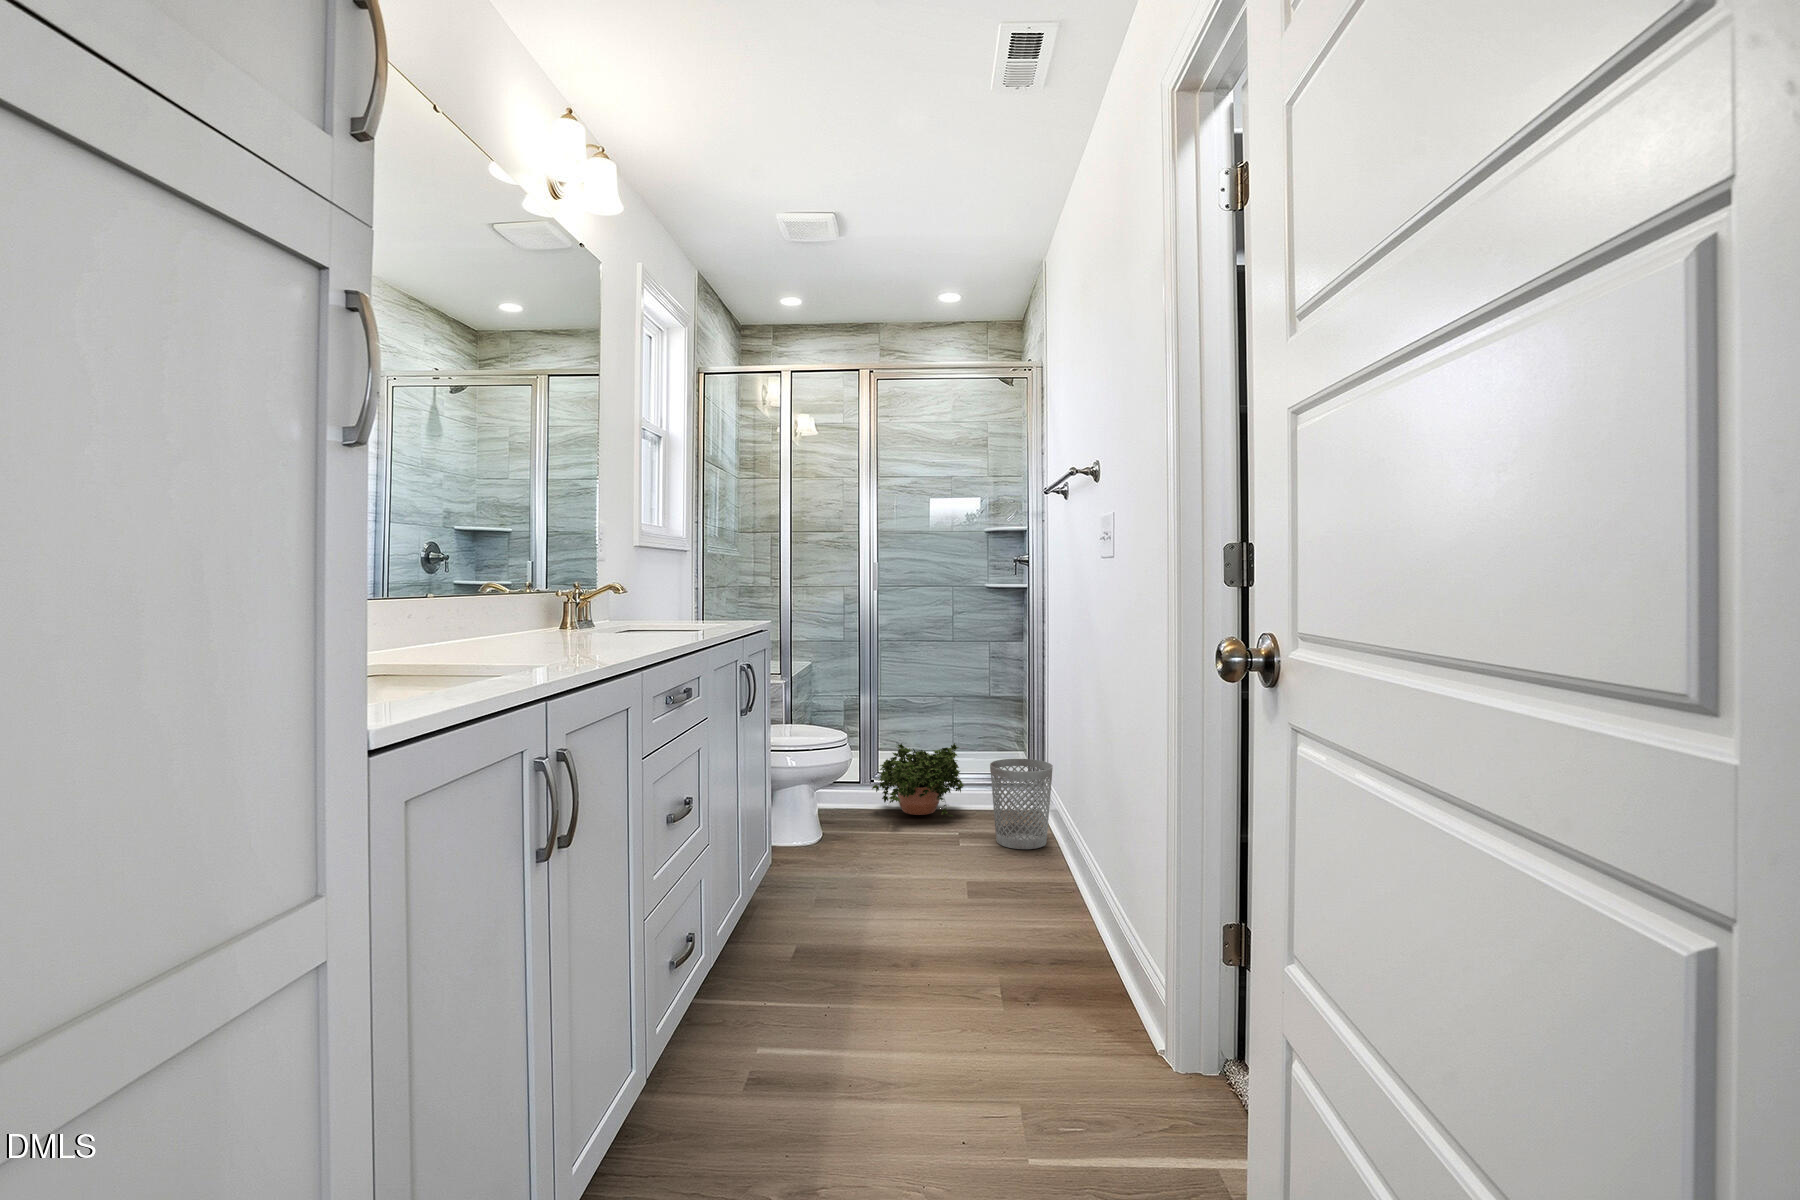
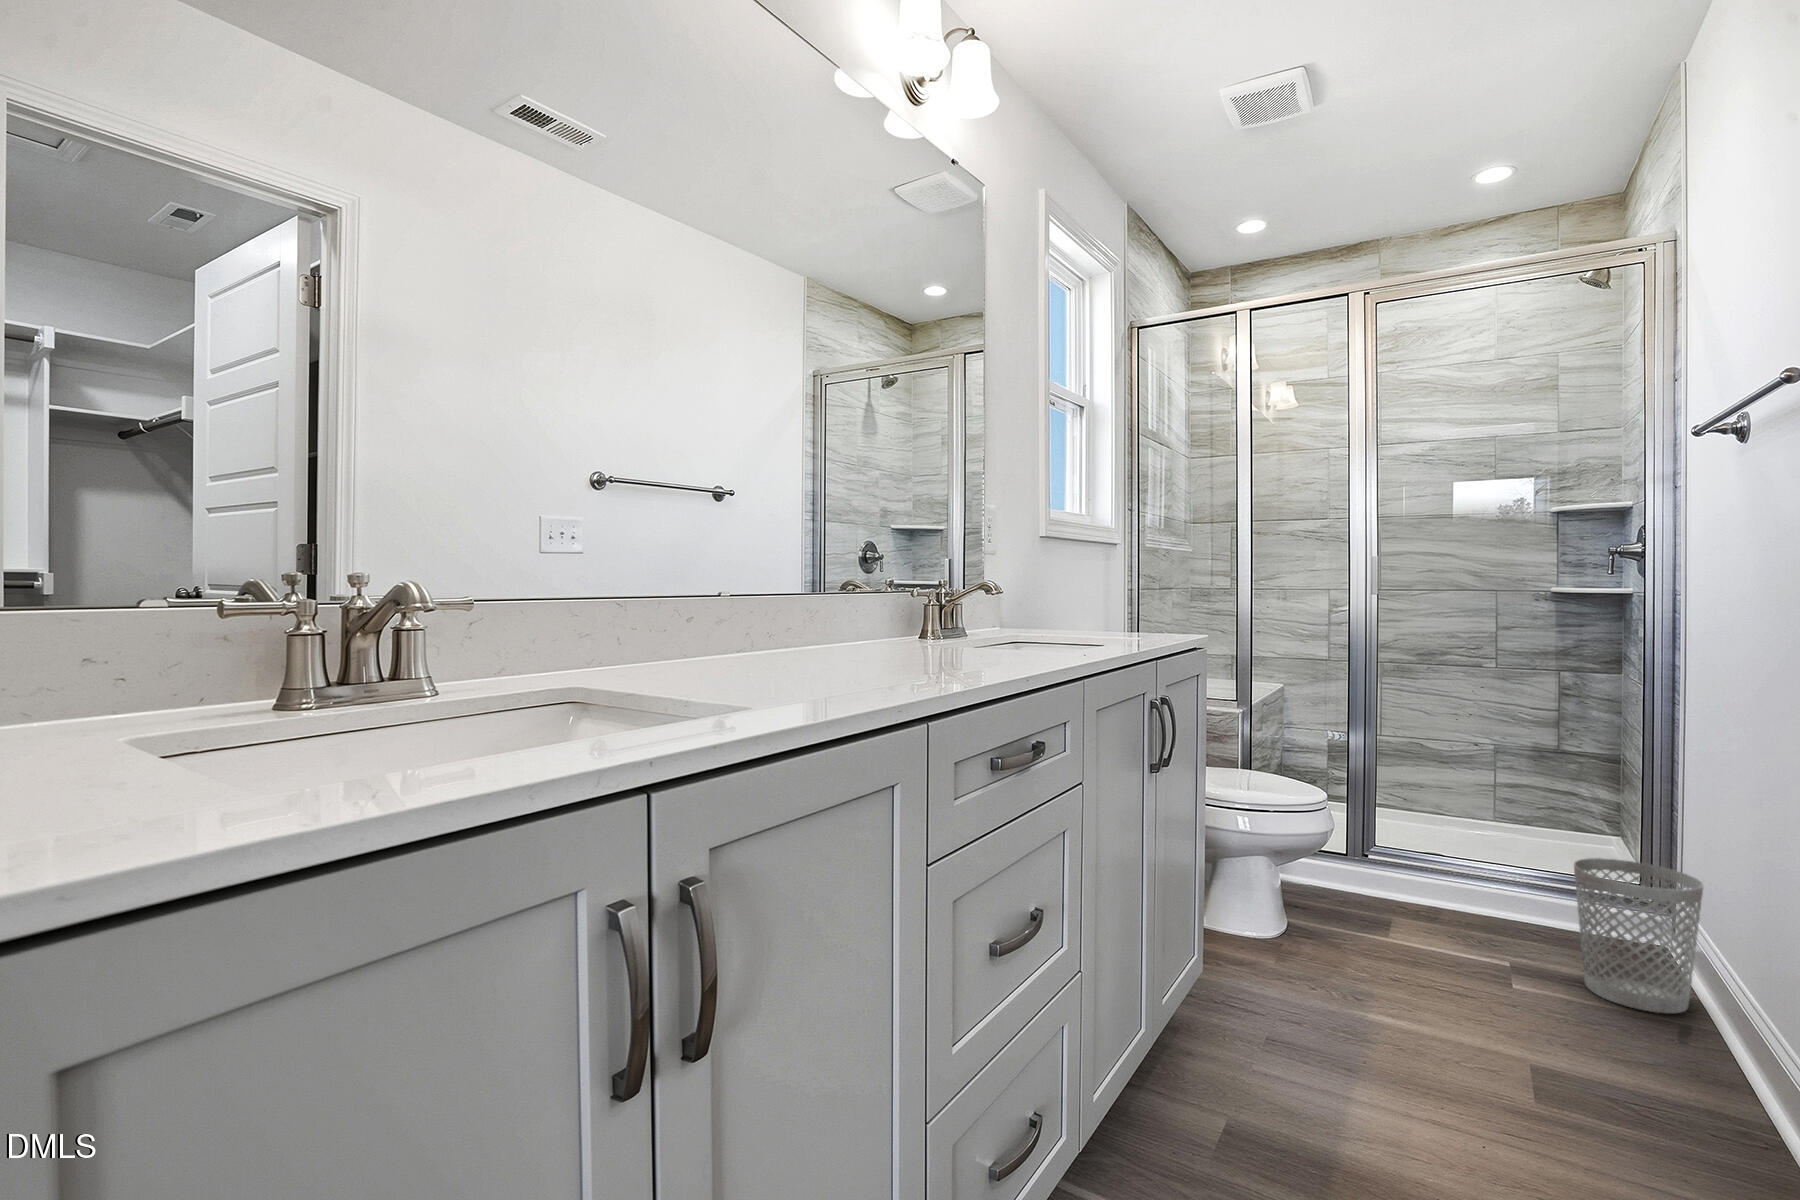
potted plant: present [872,743,964,818] -> none [1364,809,1523,933]

